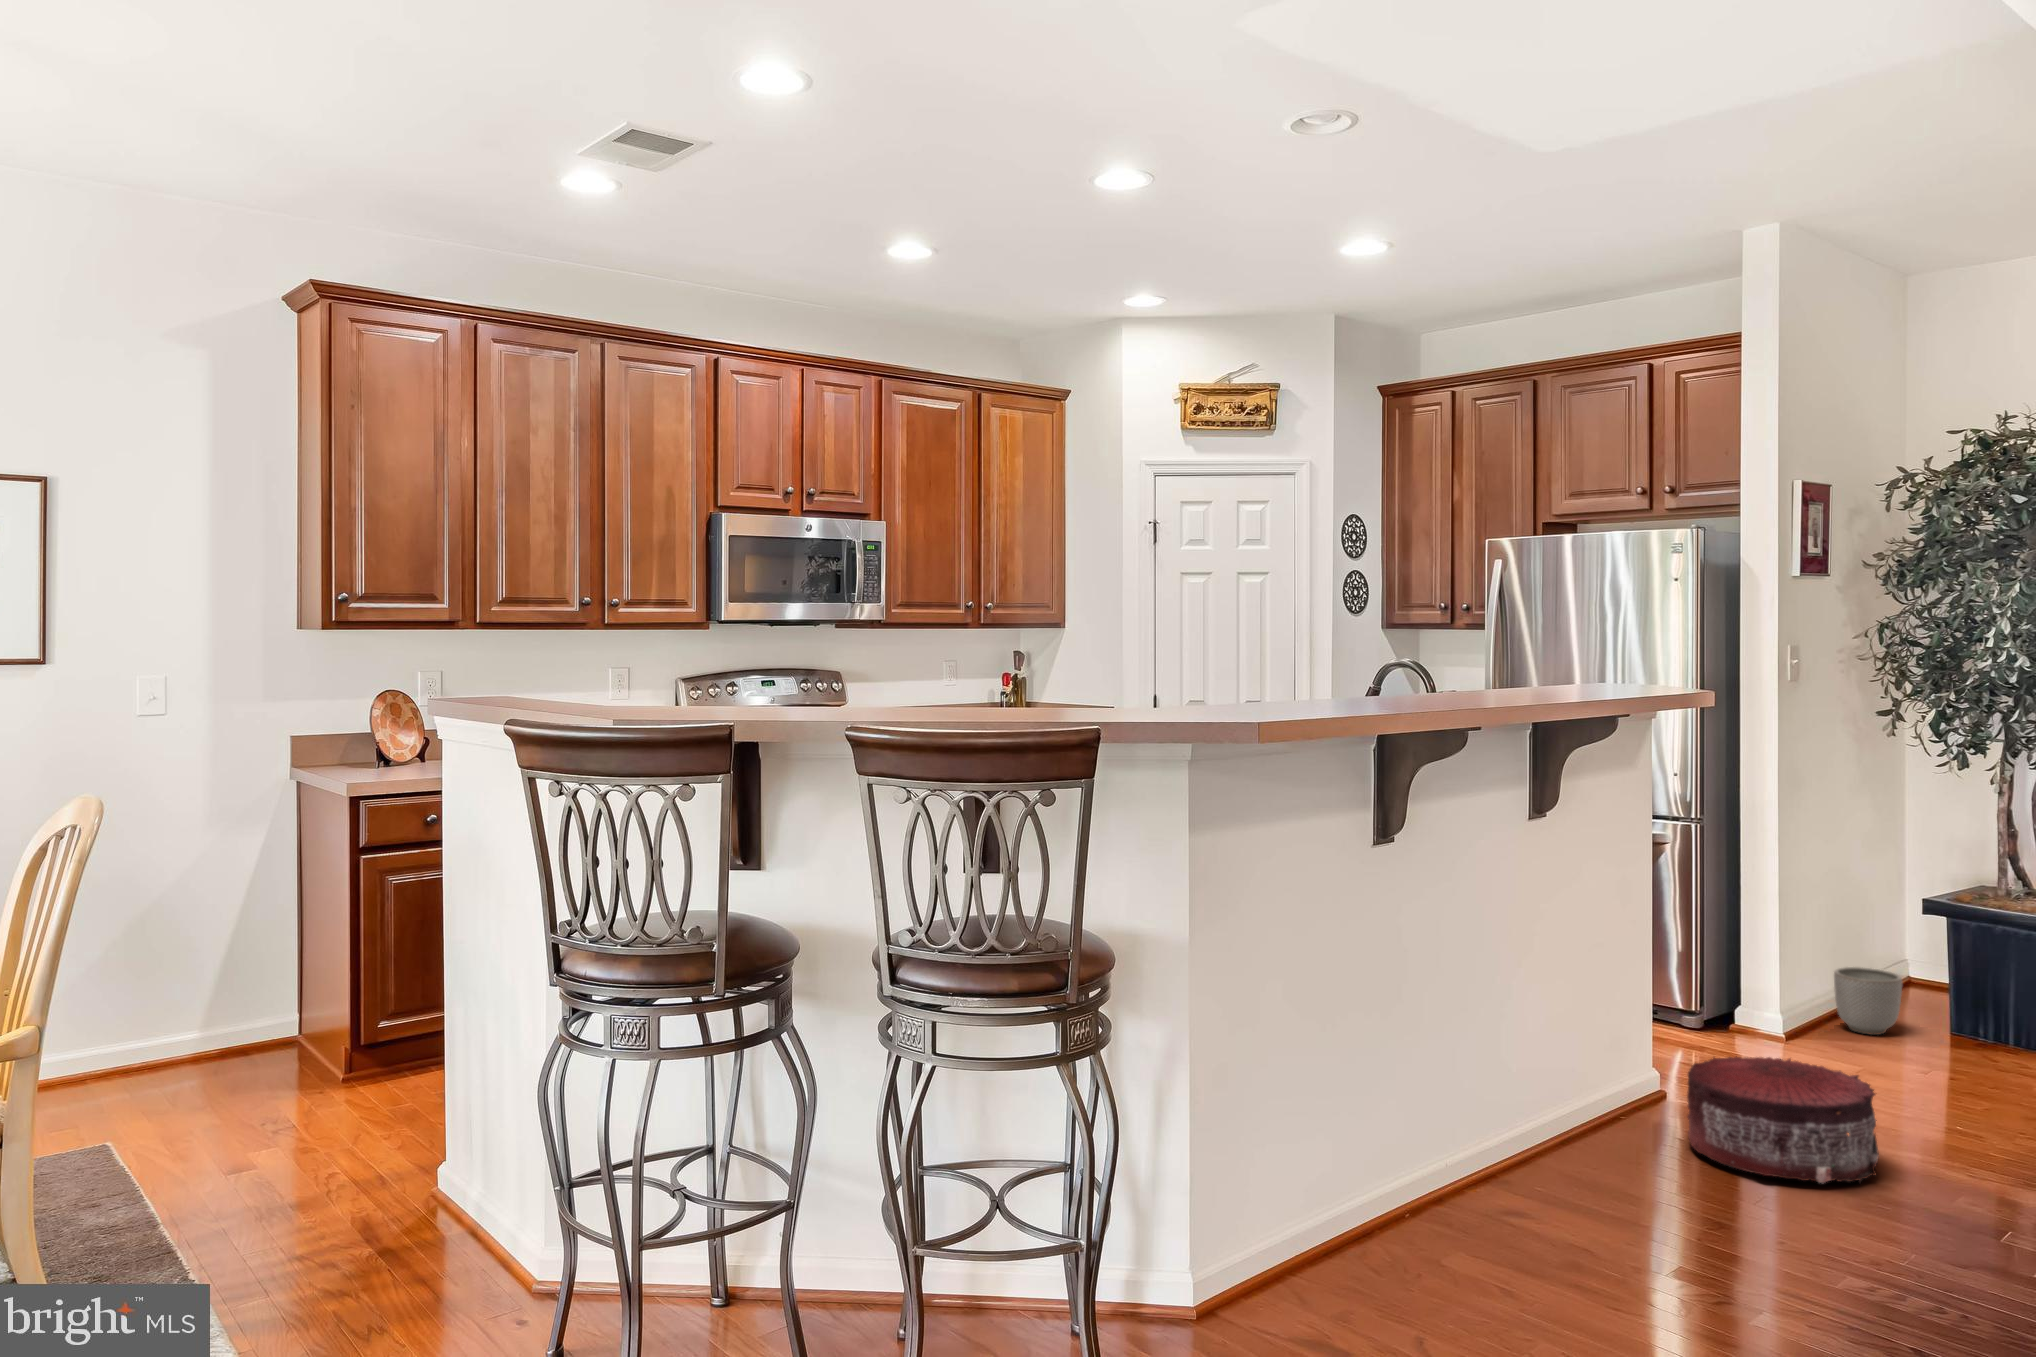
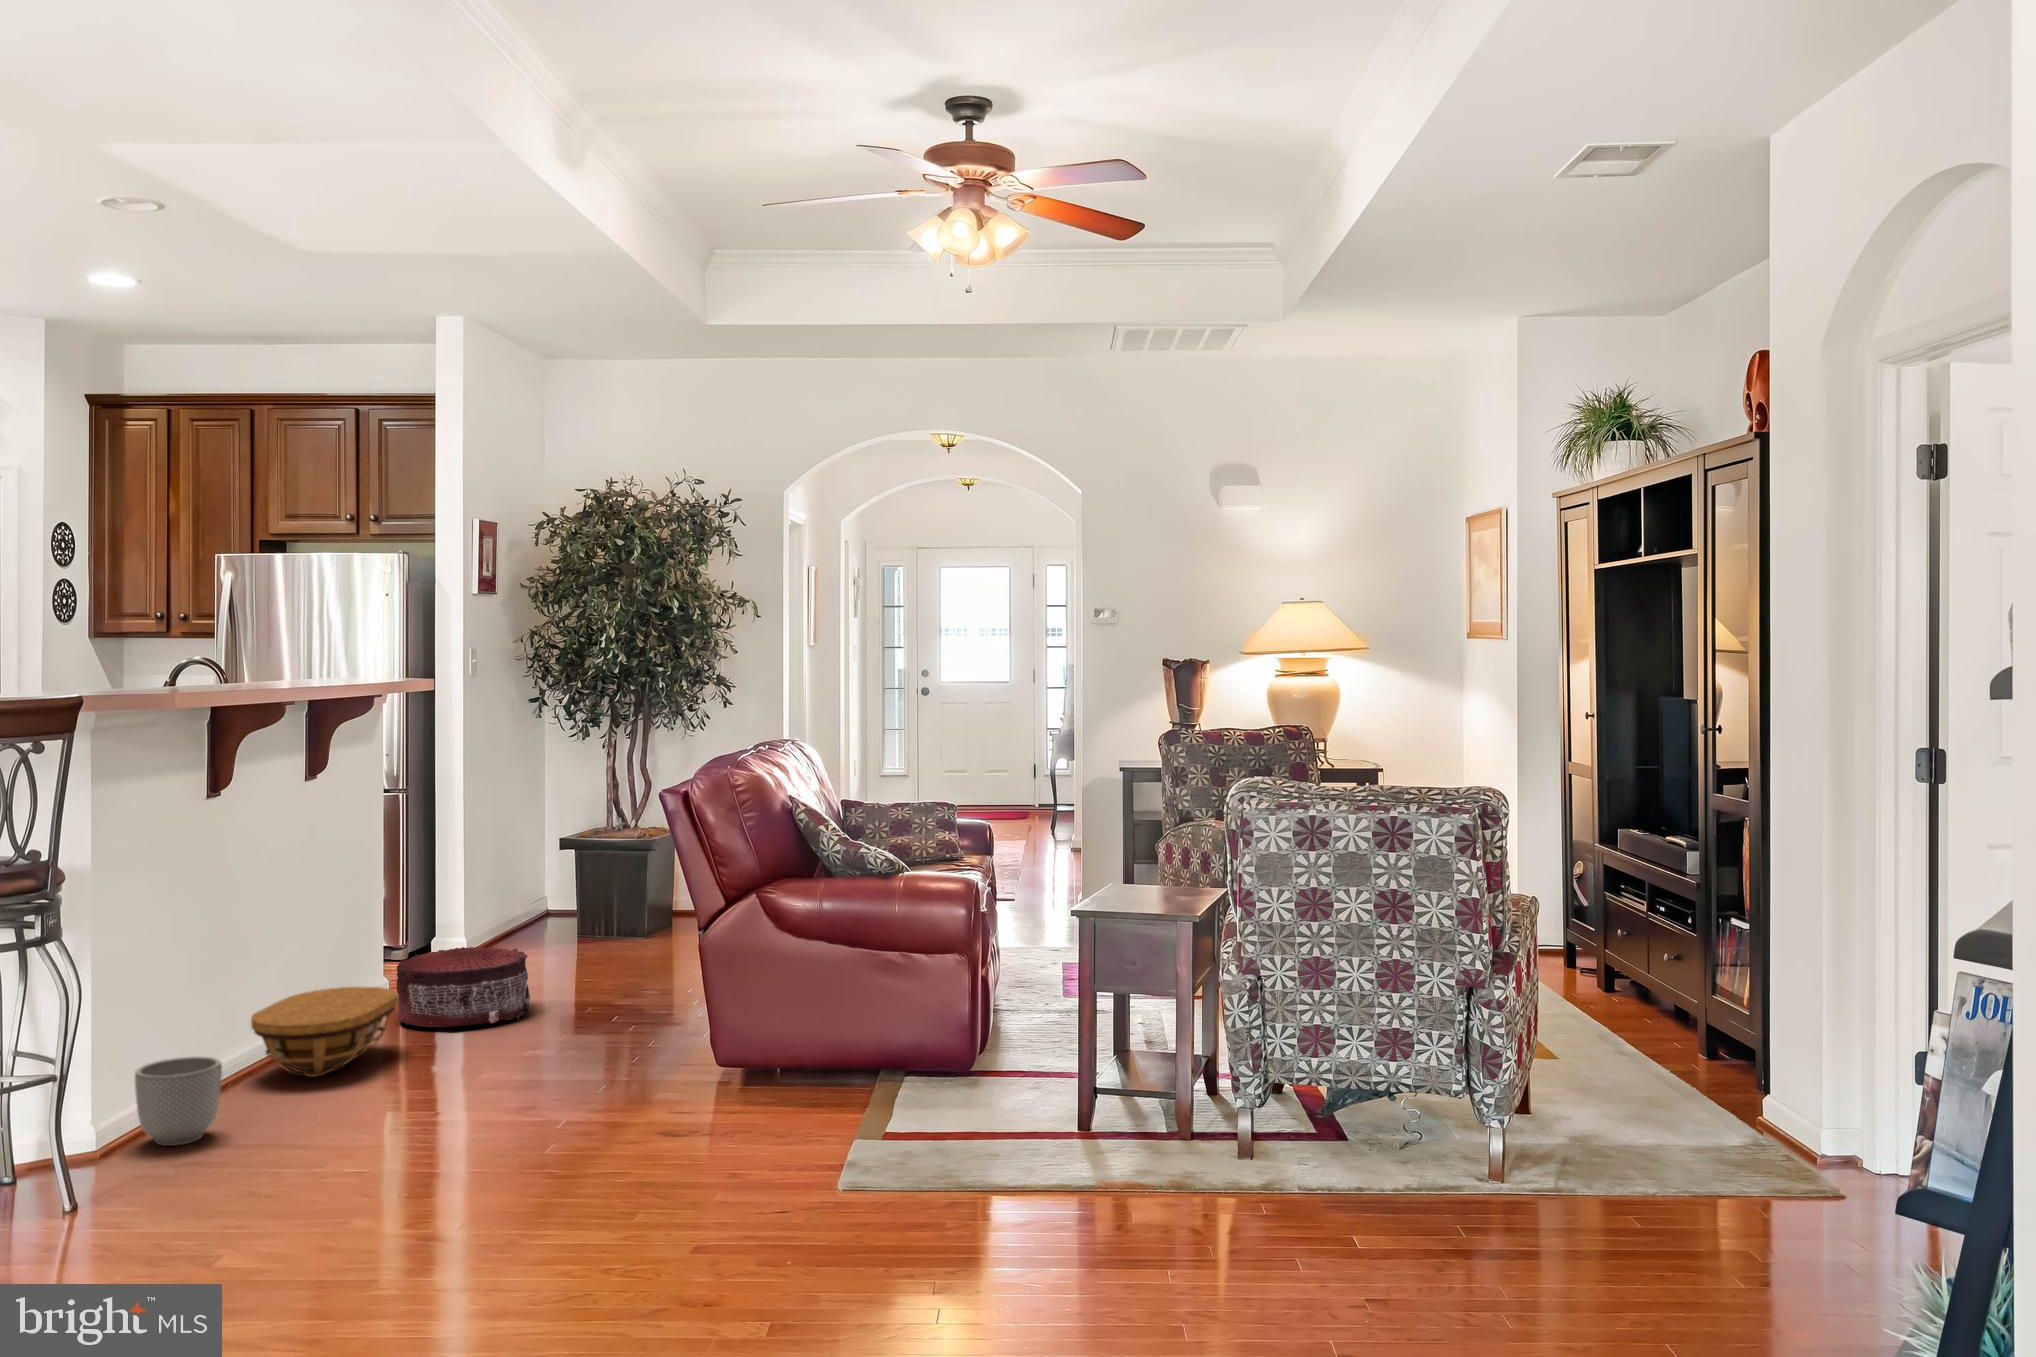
planter: present [1834,967,1902,1035] -> present [135,1056,222,1146]
basket: none [1499,1094,1686,1219] -> present [251,987,398,1077]

